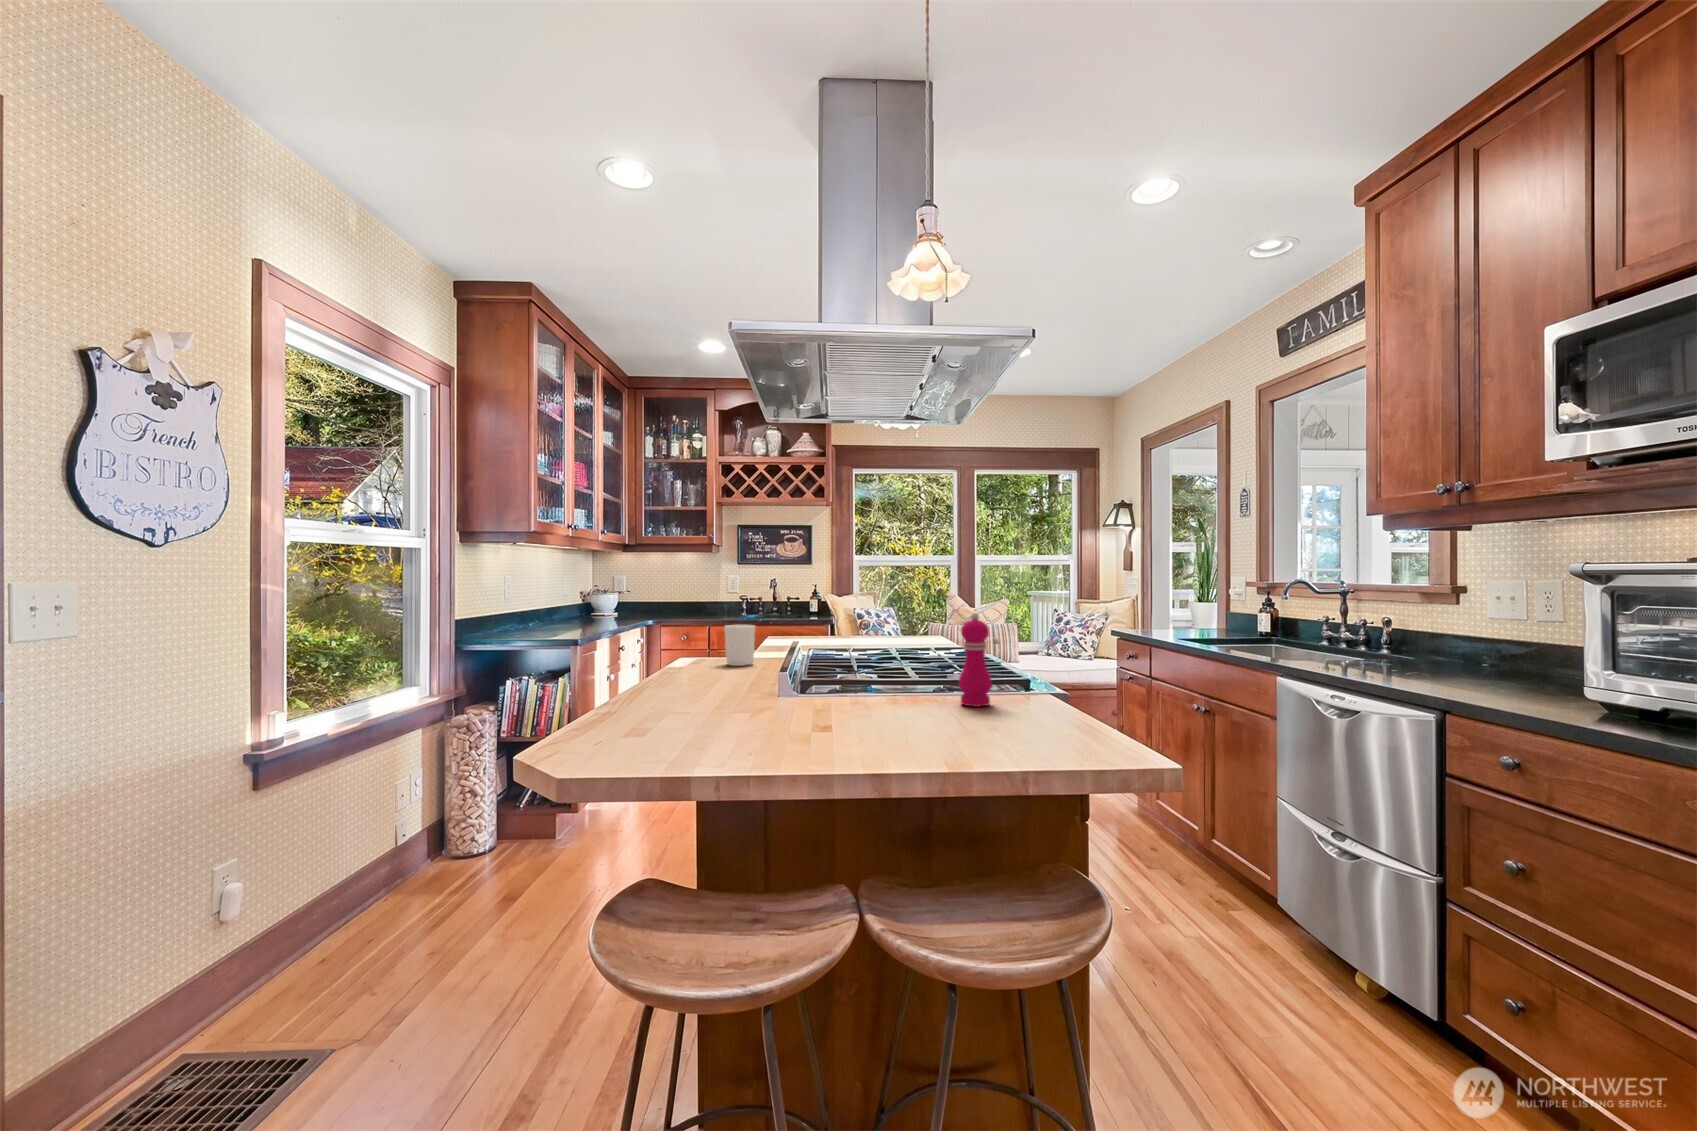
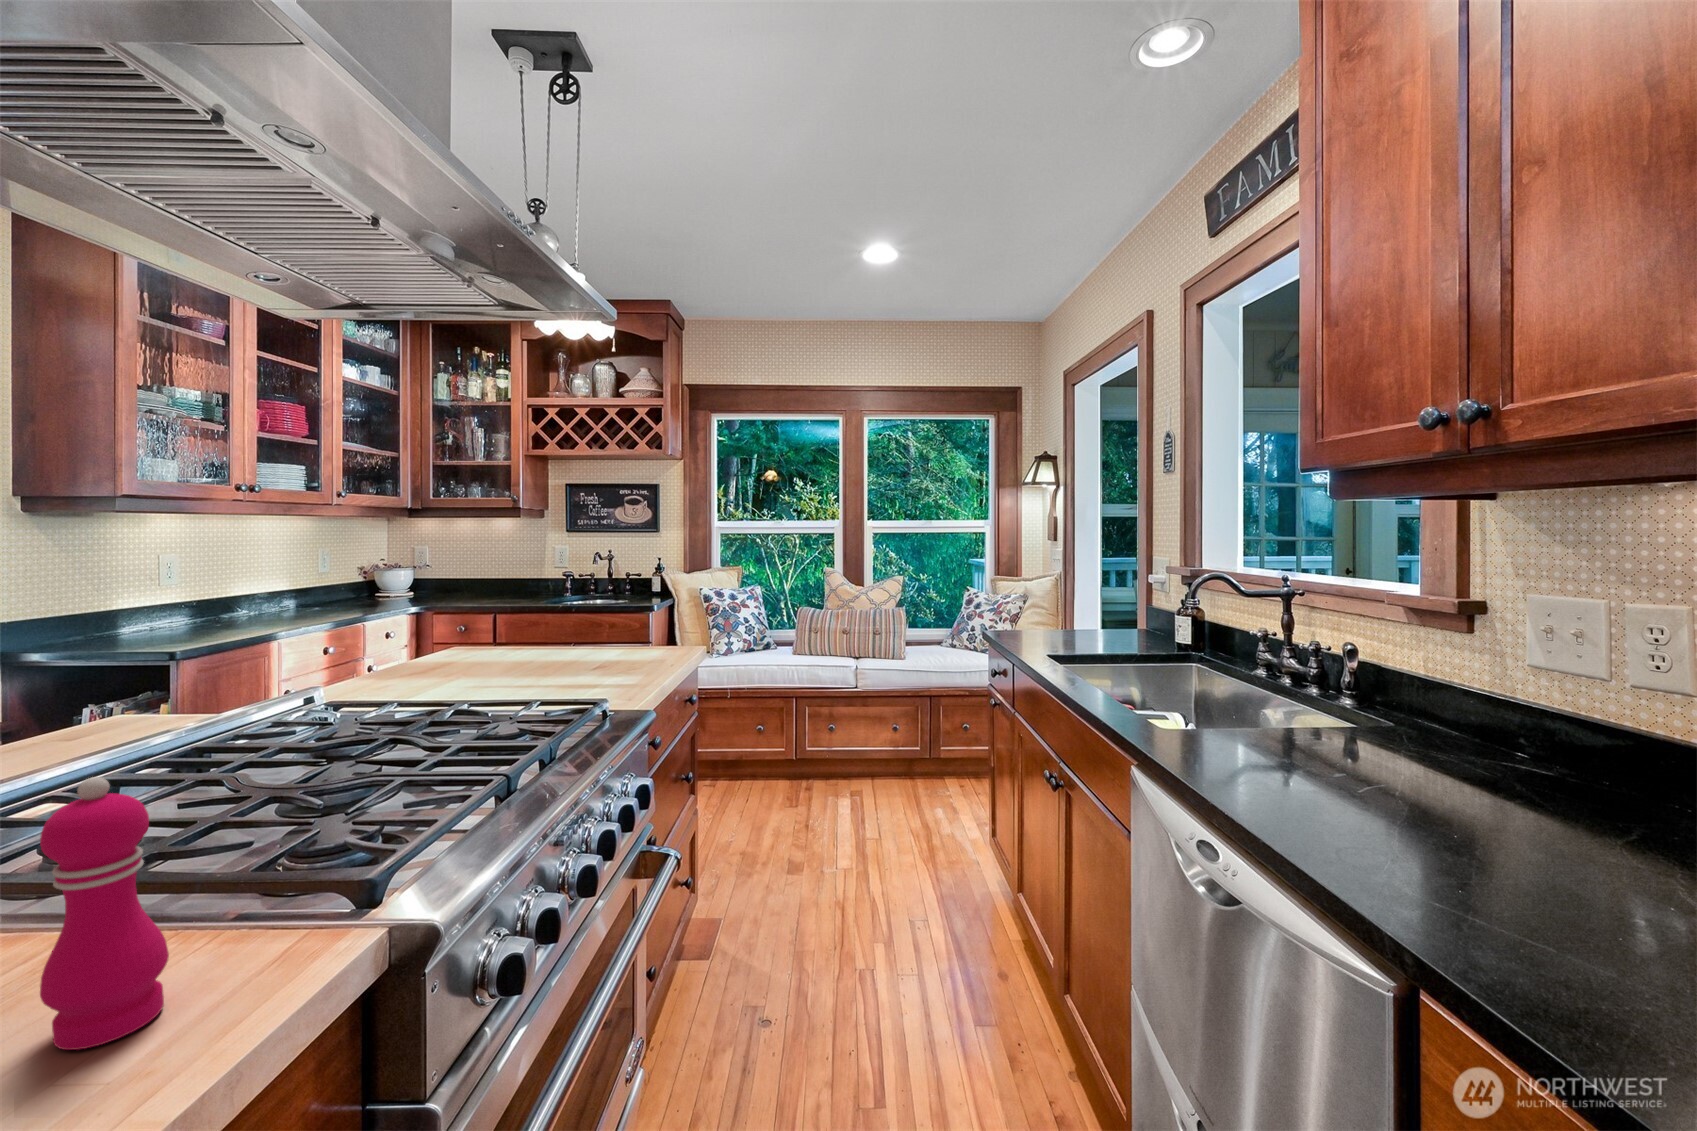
candle holder: present [724,625,755,666] -> none [105,682,184,764]

